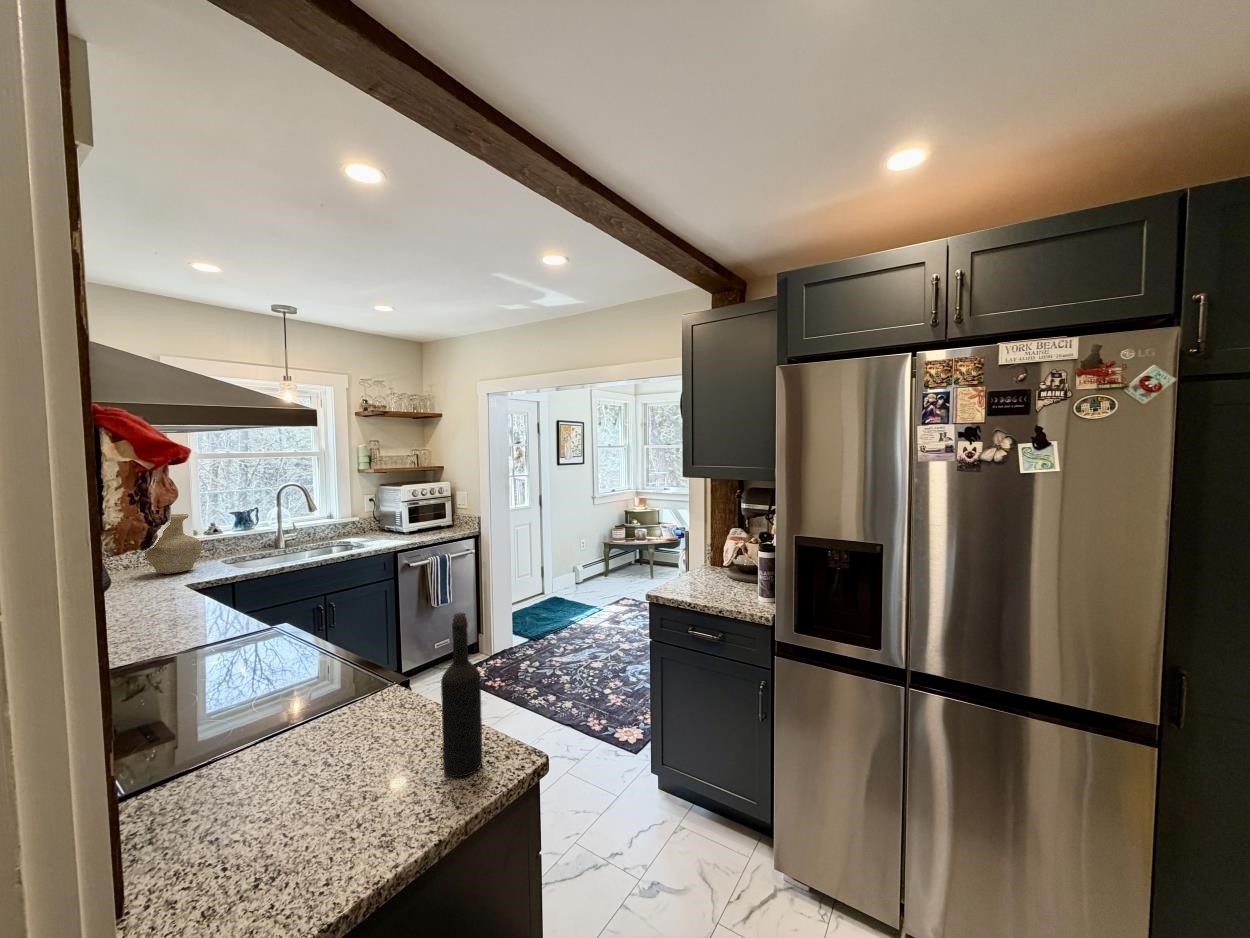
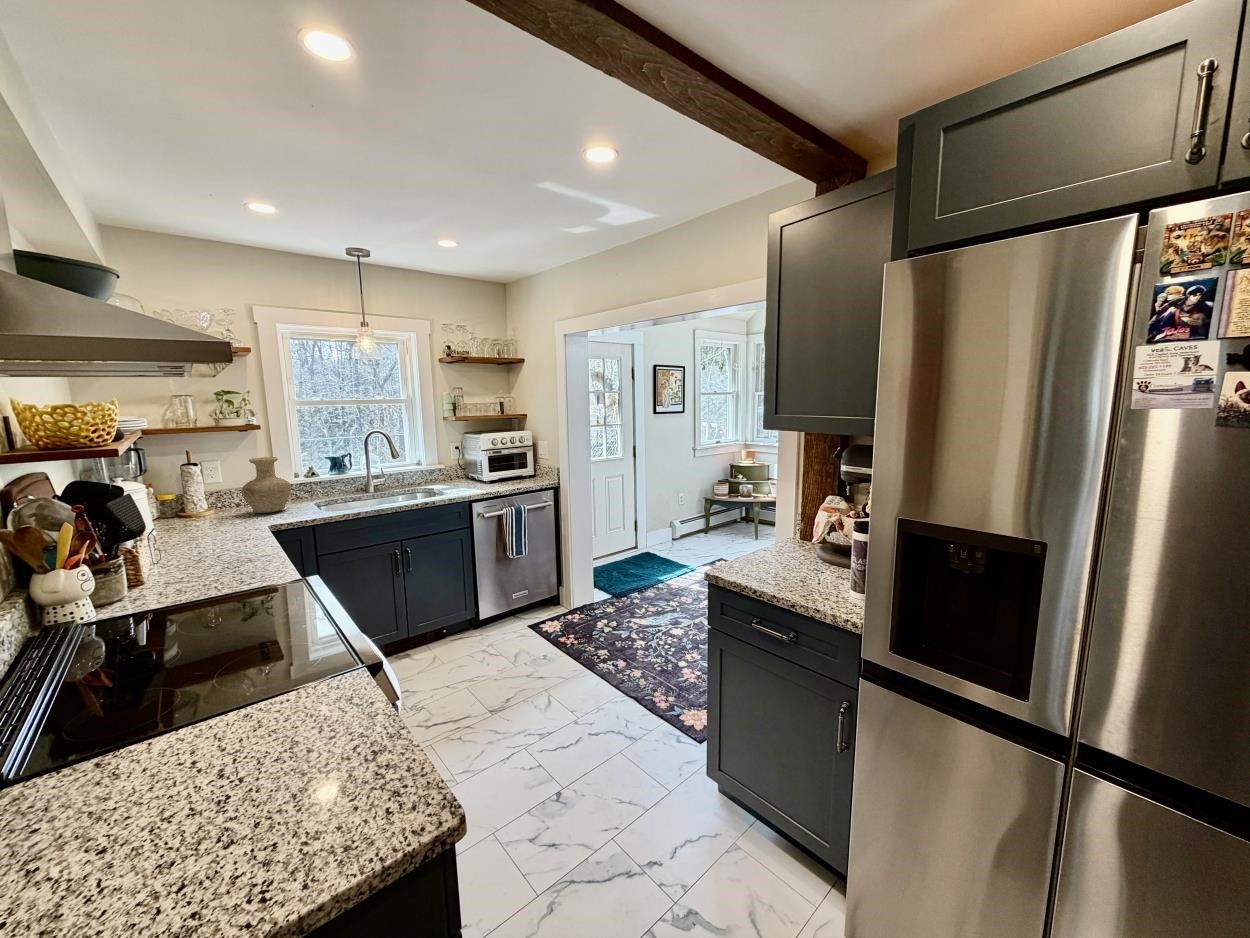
wine bottle: present [441,613,482,777] -> none [313,617,381,836]

